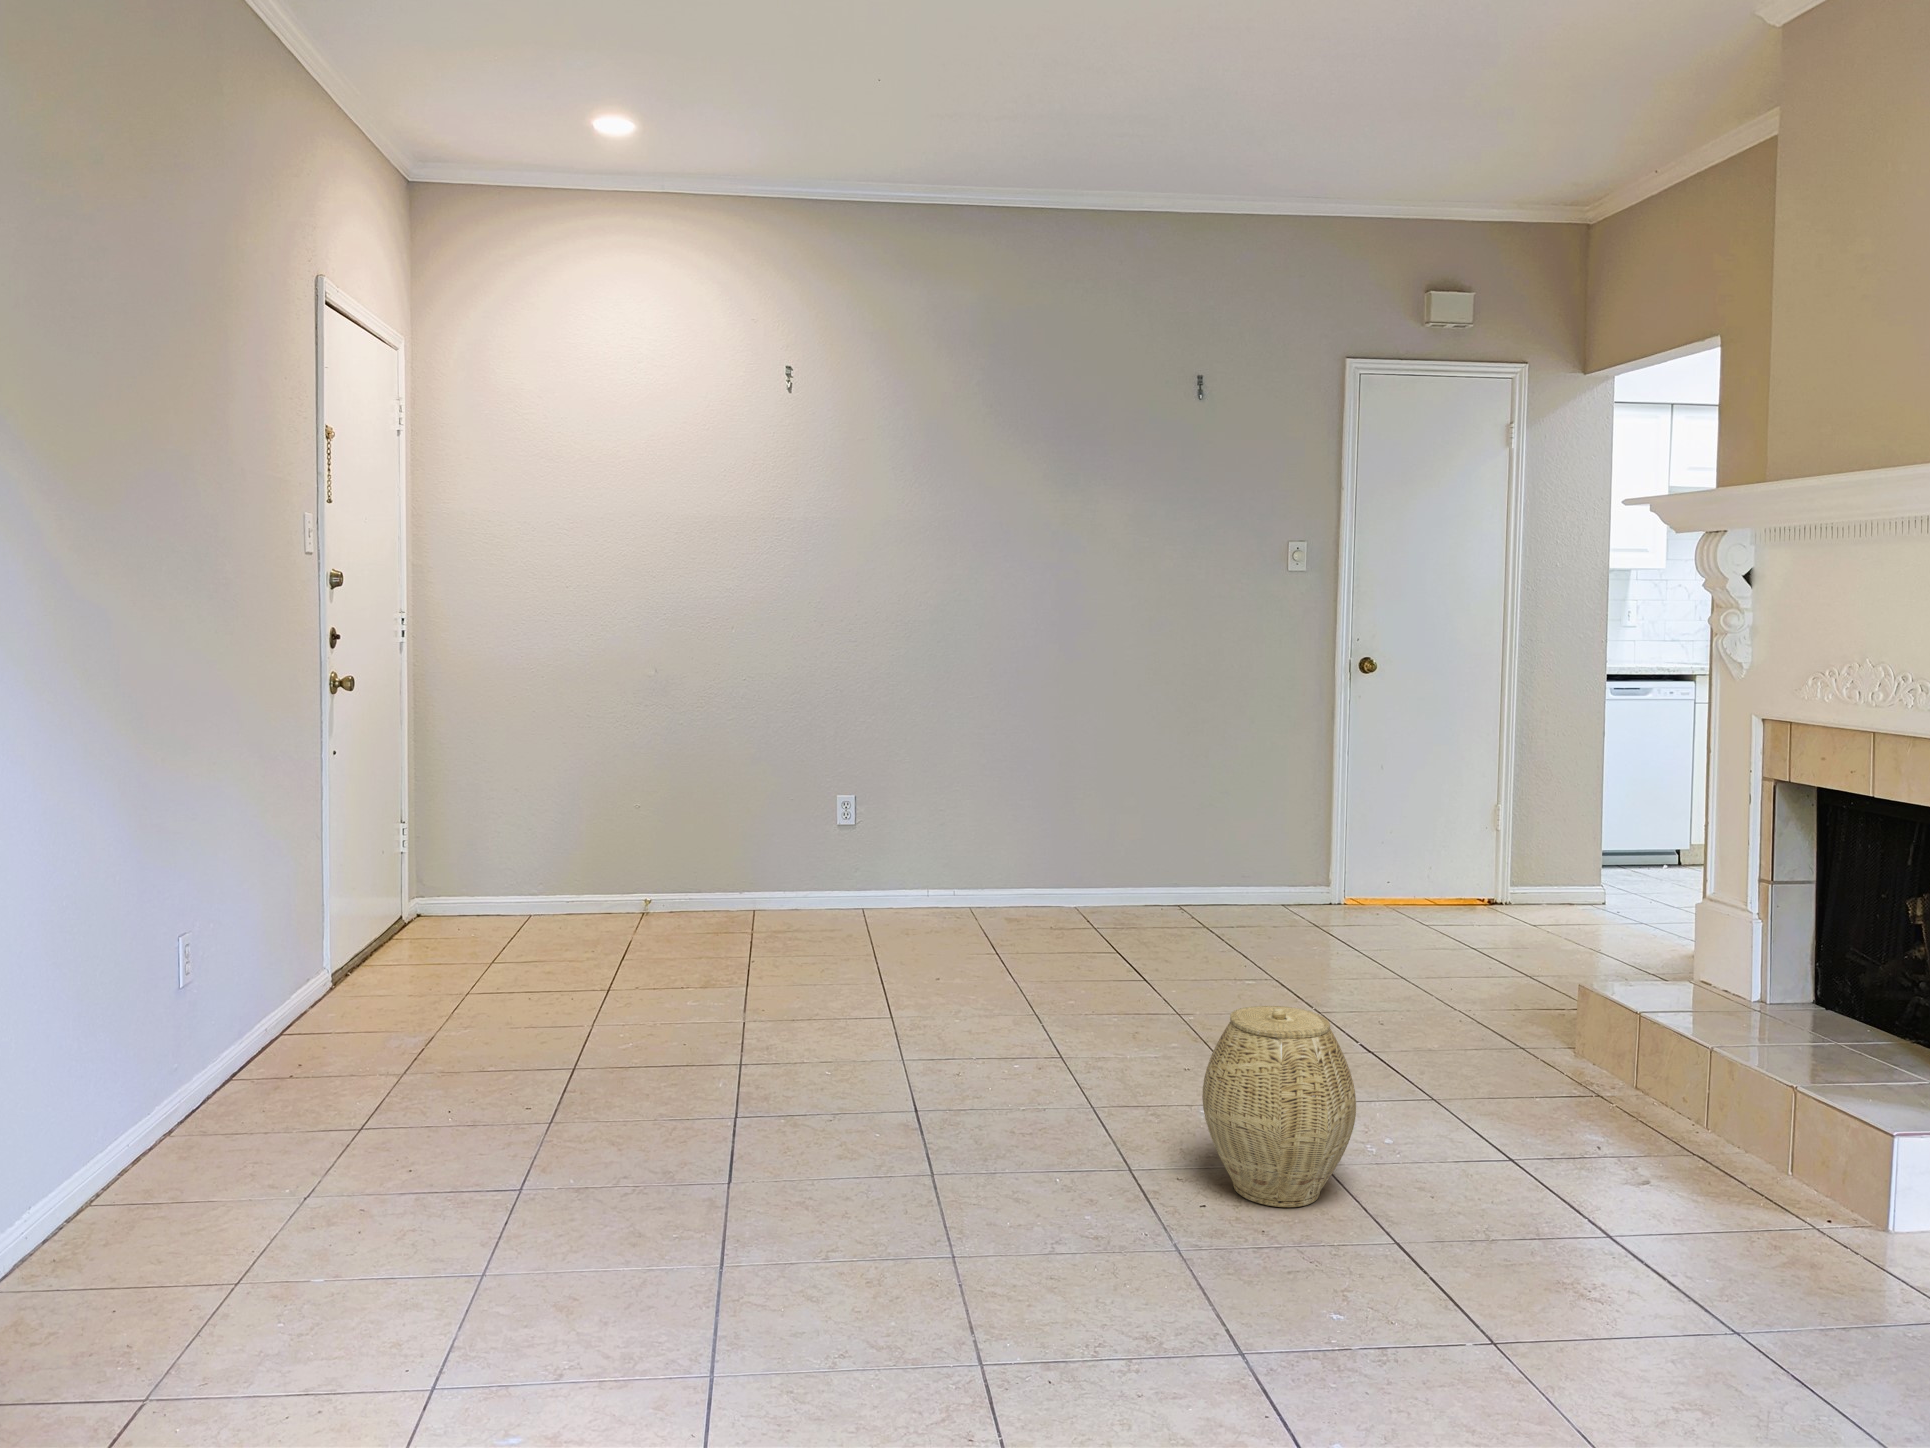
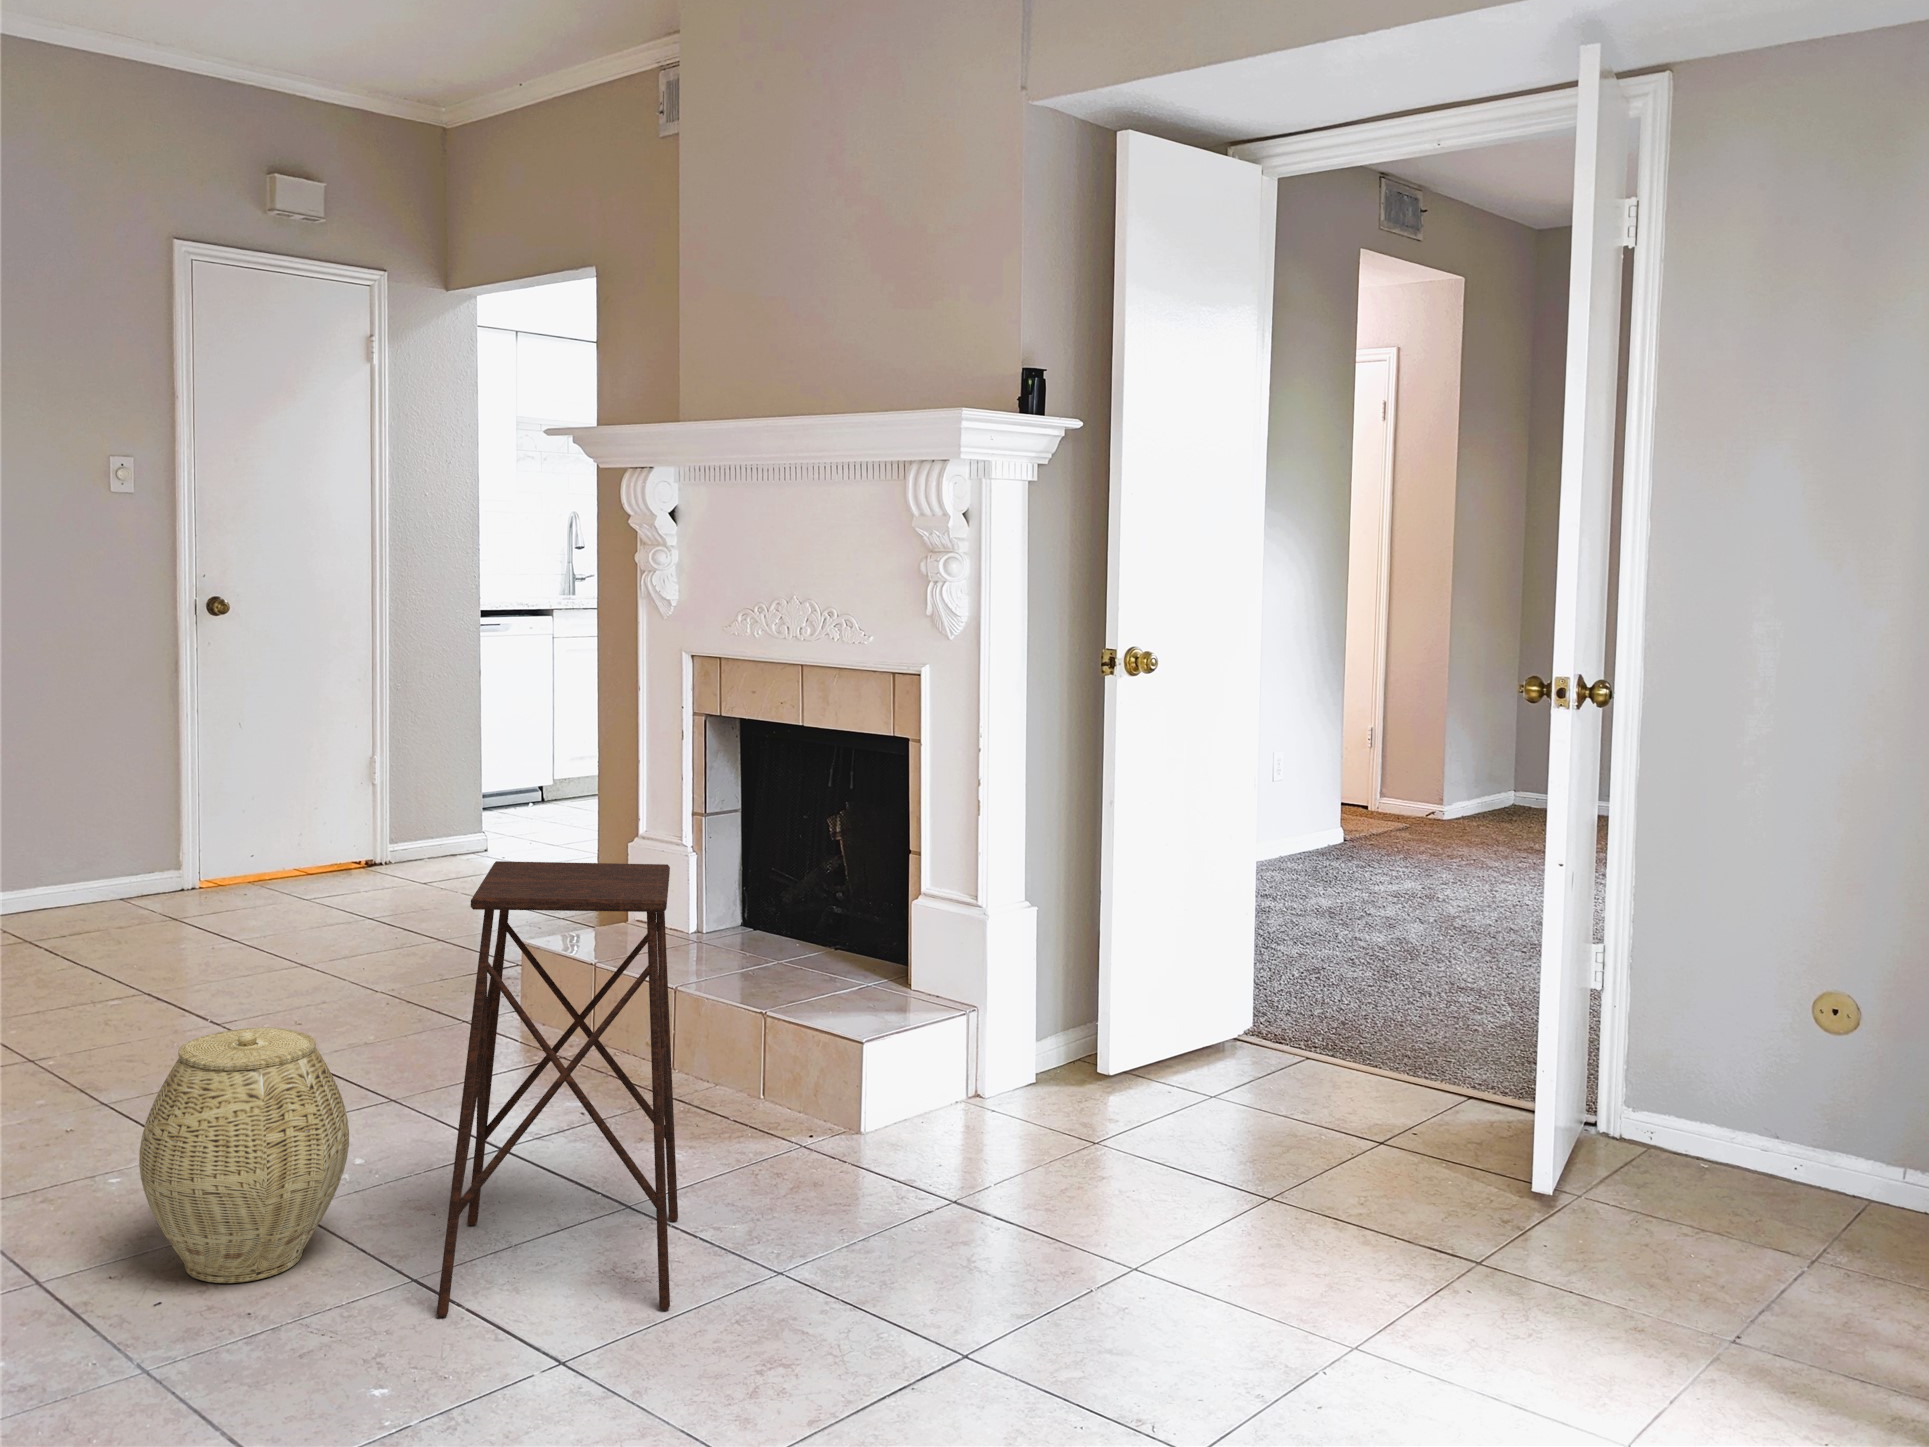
side table: none [1402,896,1659,1342] -> present [437,861,678,1317]

